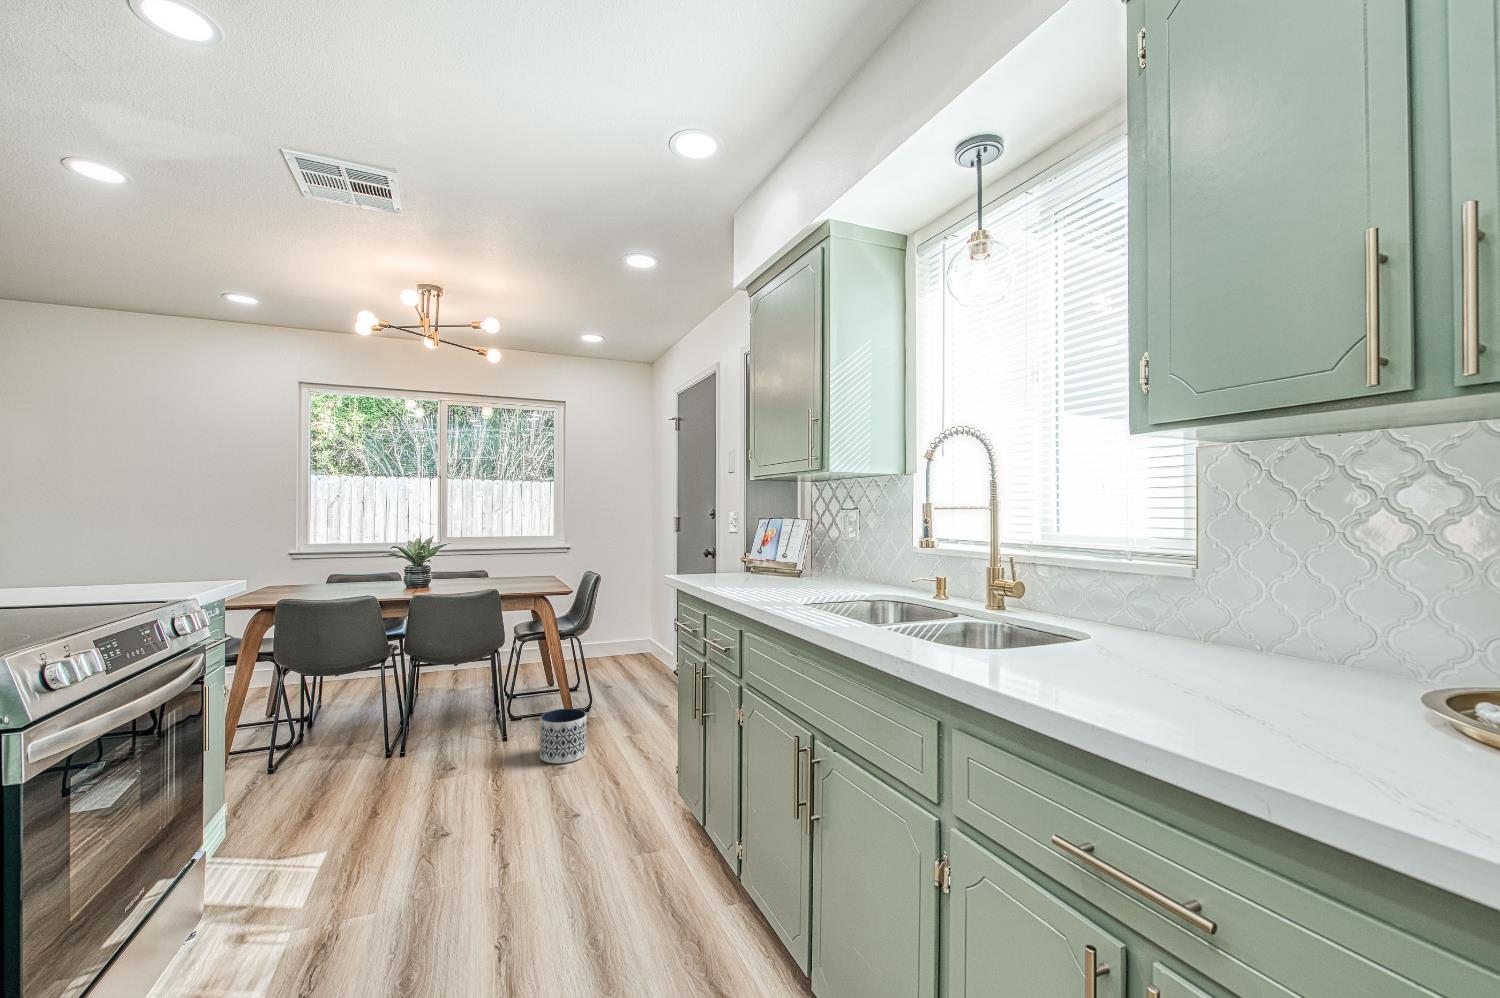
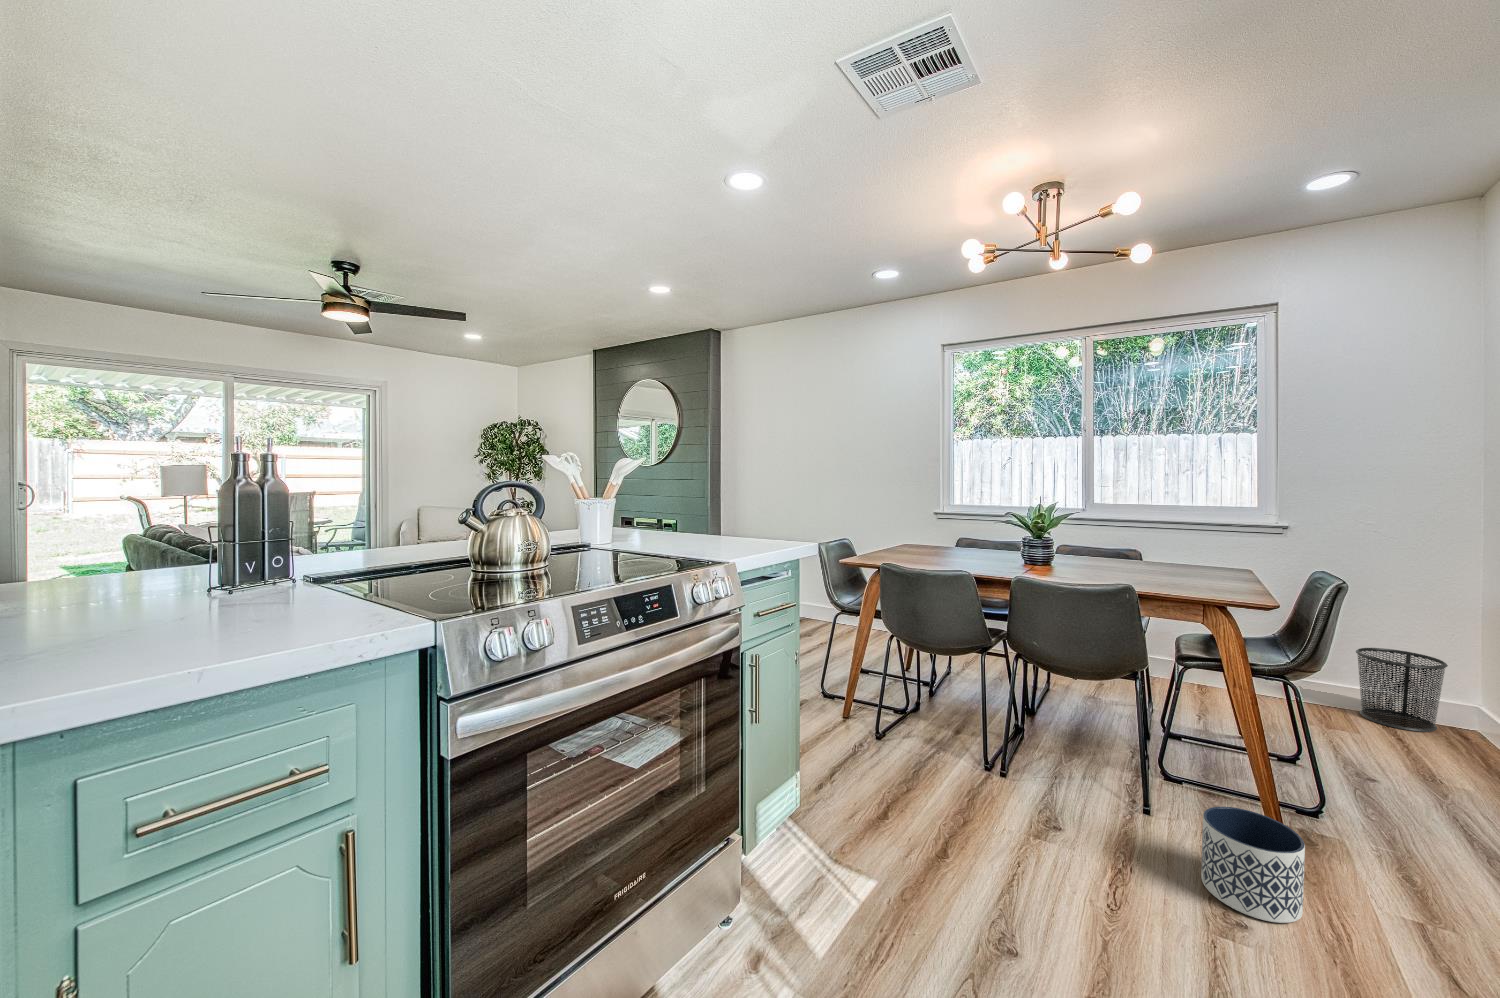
waste bin: none [604,618,641,664] -> present [1356,648,1448,732]

